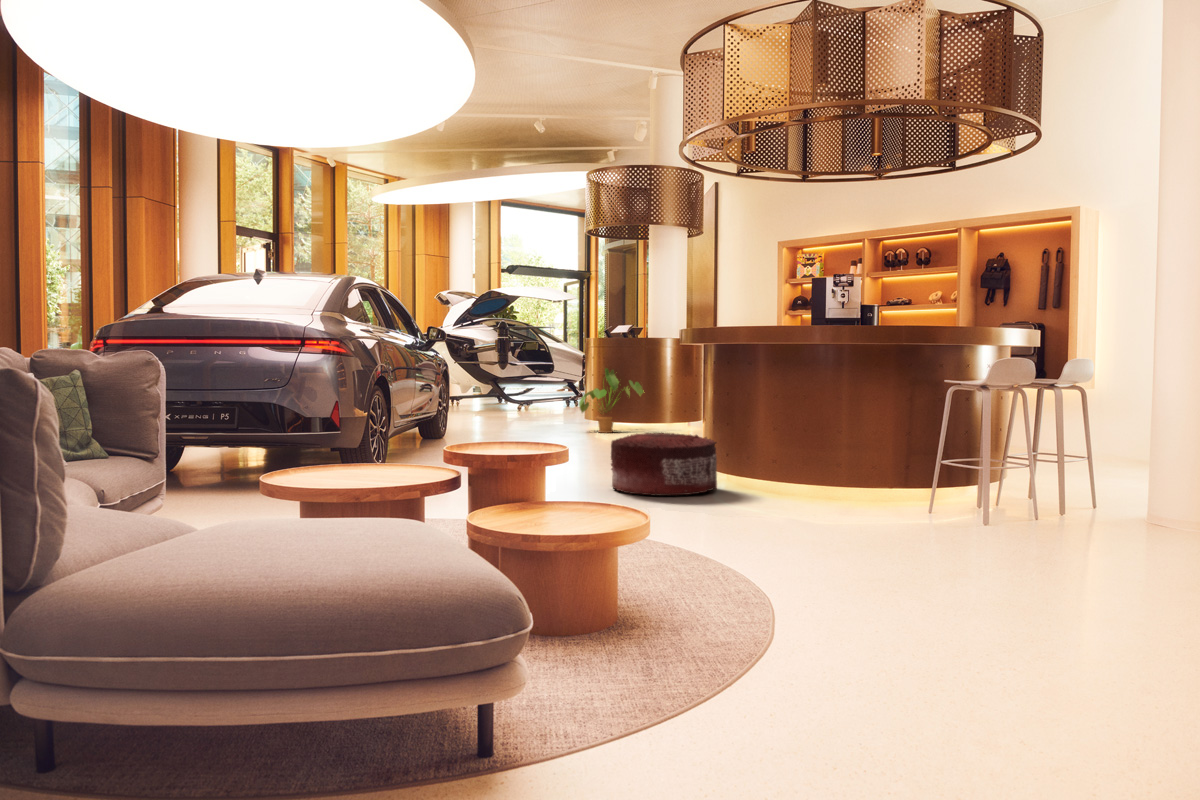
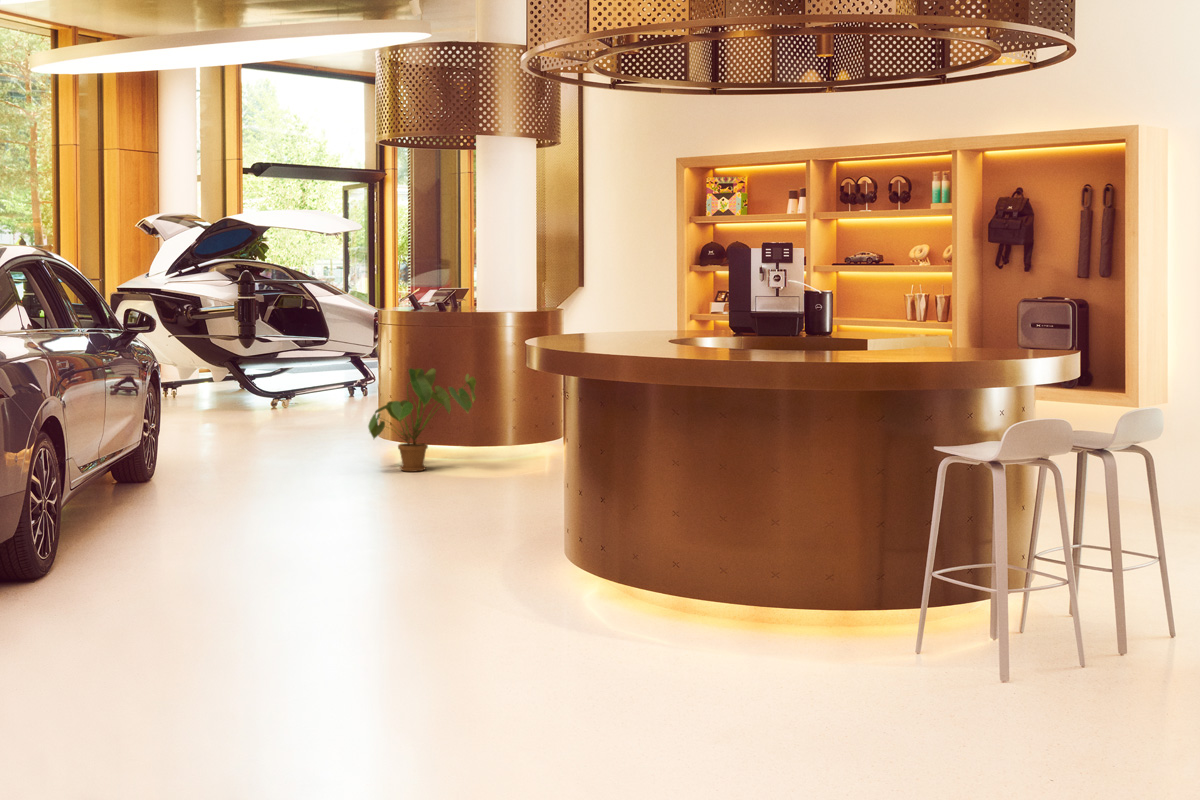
pouf: present [611,433,717,496] -> none [426,580,628,733]

